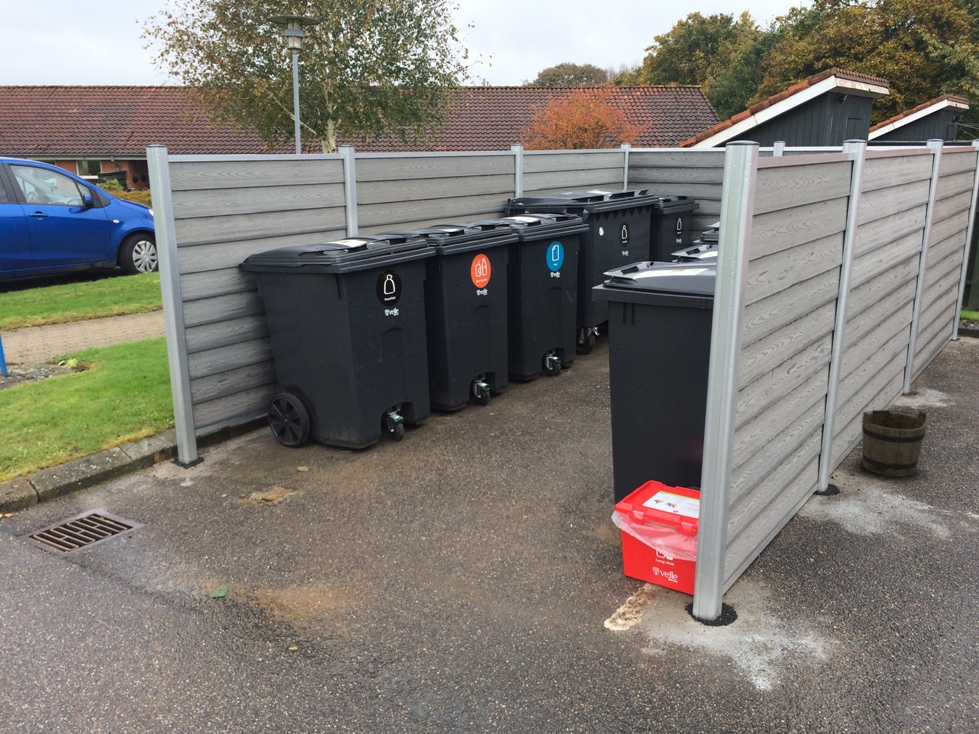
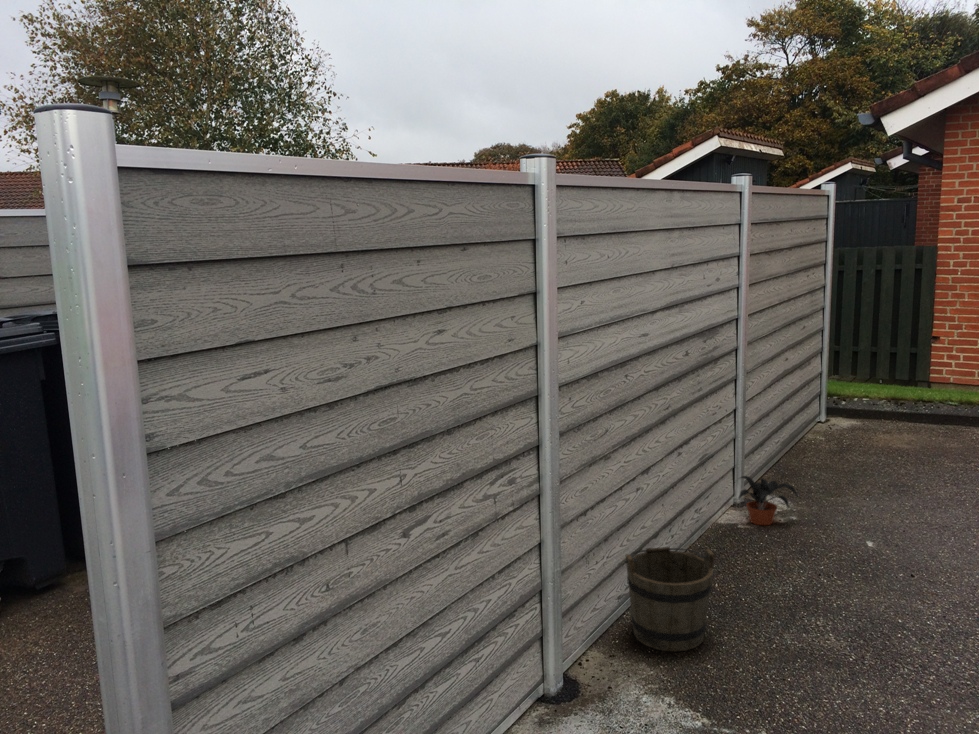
potted plant: none [909,372,961,408] -> present [739,476,797,525]

